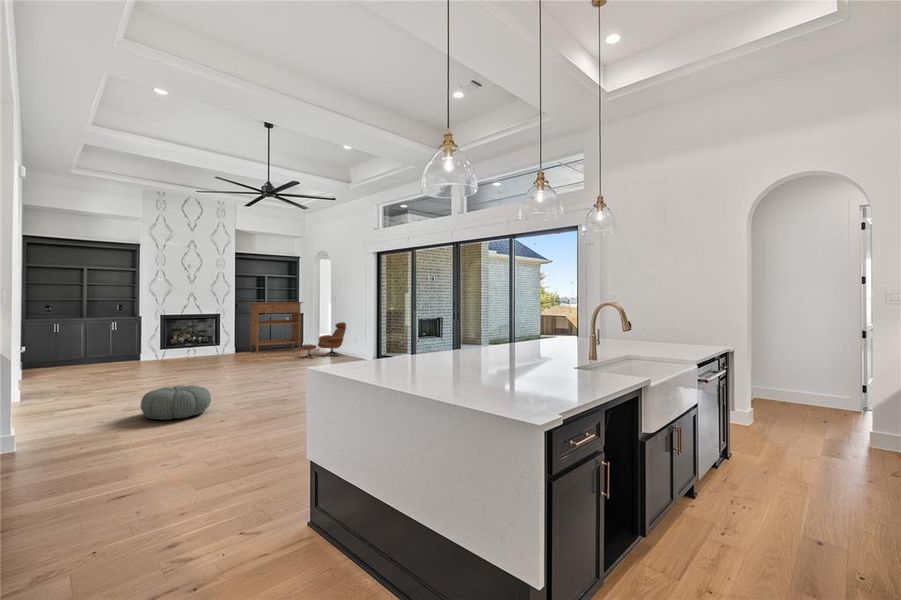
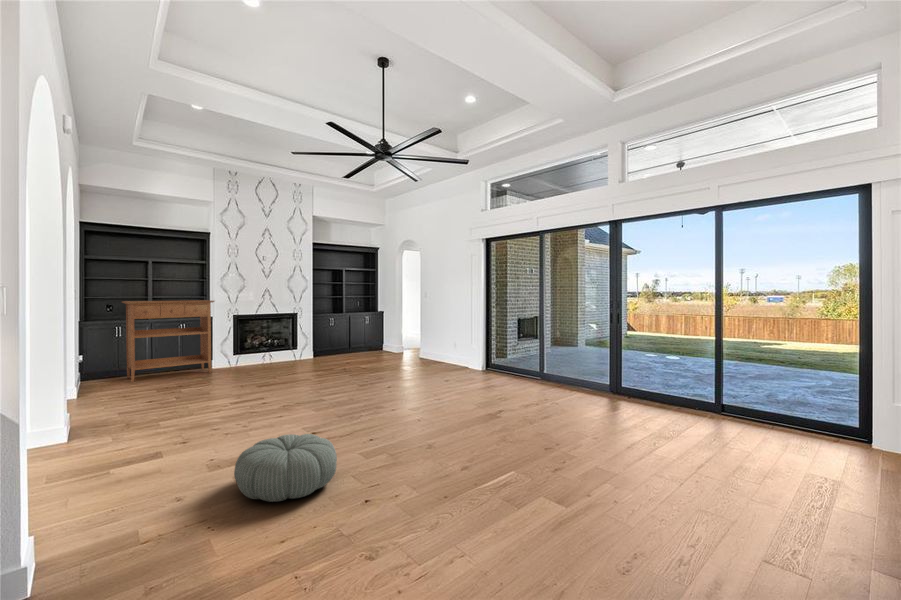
console table: present [248,302,303,353] -> present [122,300,214,382]
lounge chair: present [302,322,346,357] -> none [394,323,443,367]

